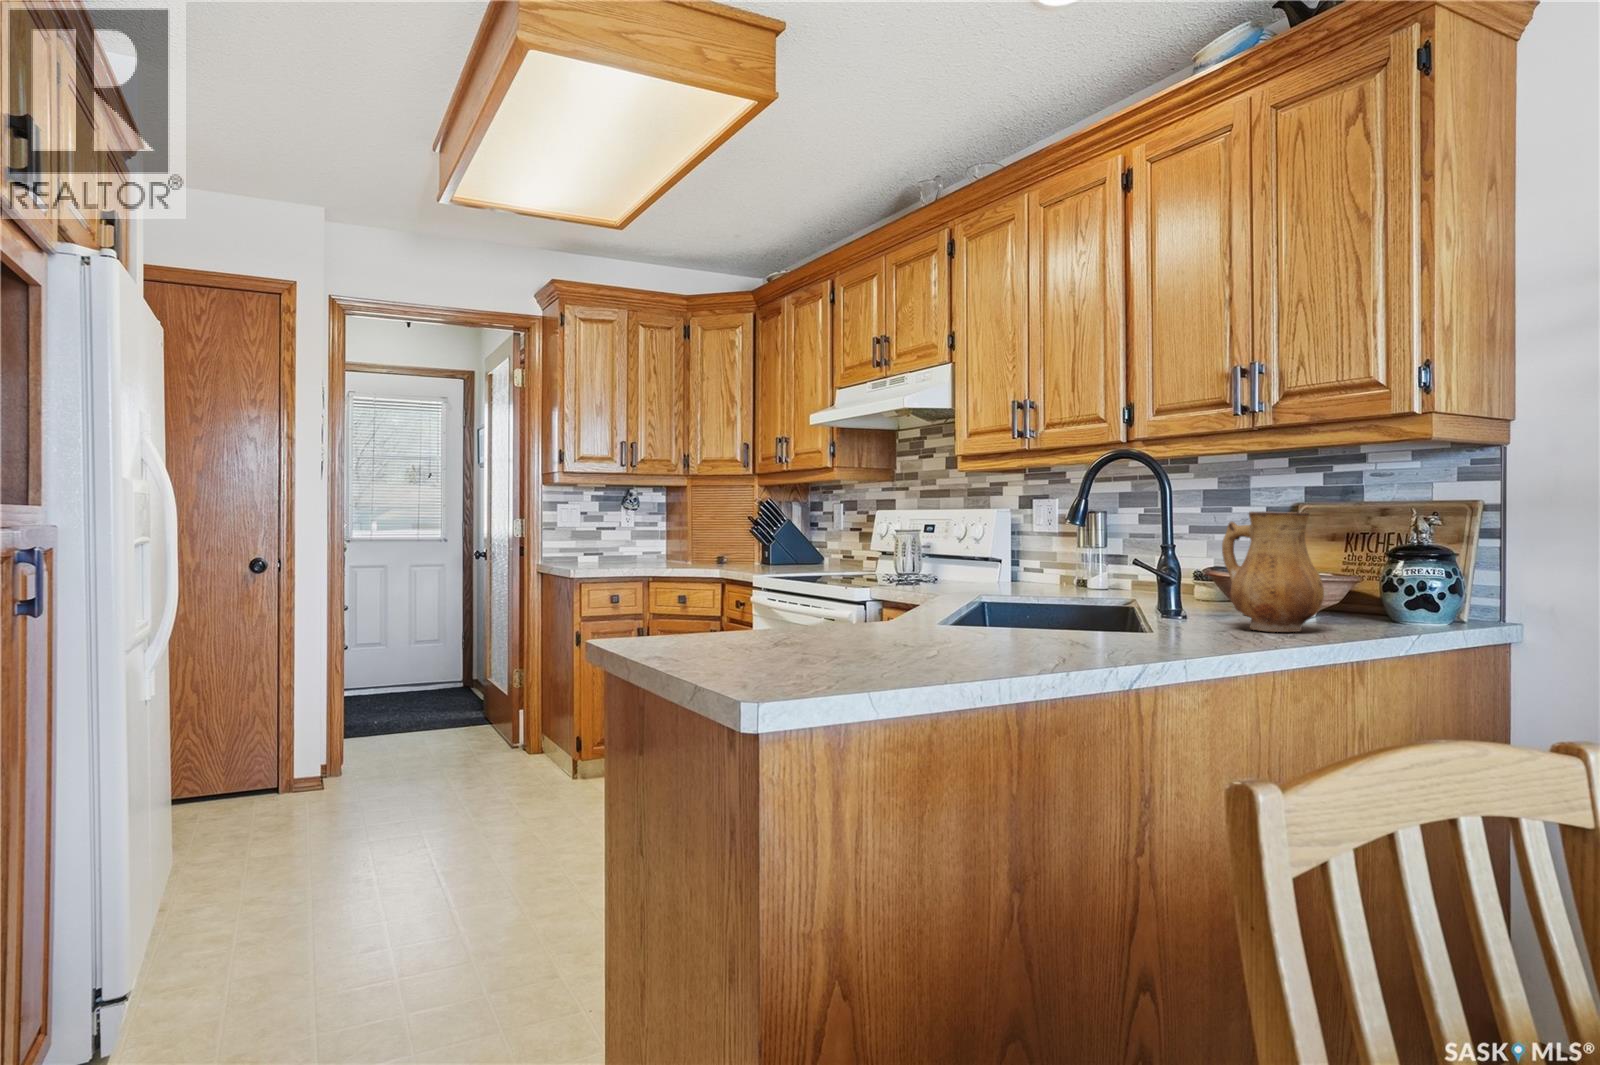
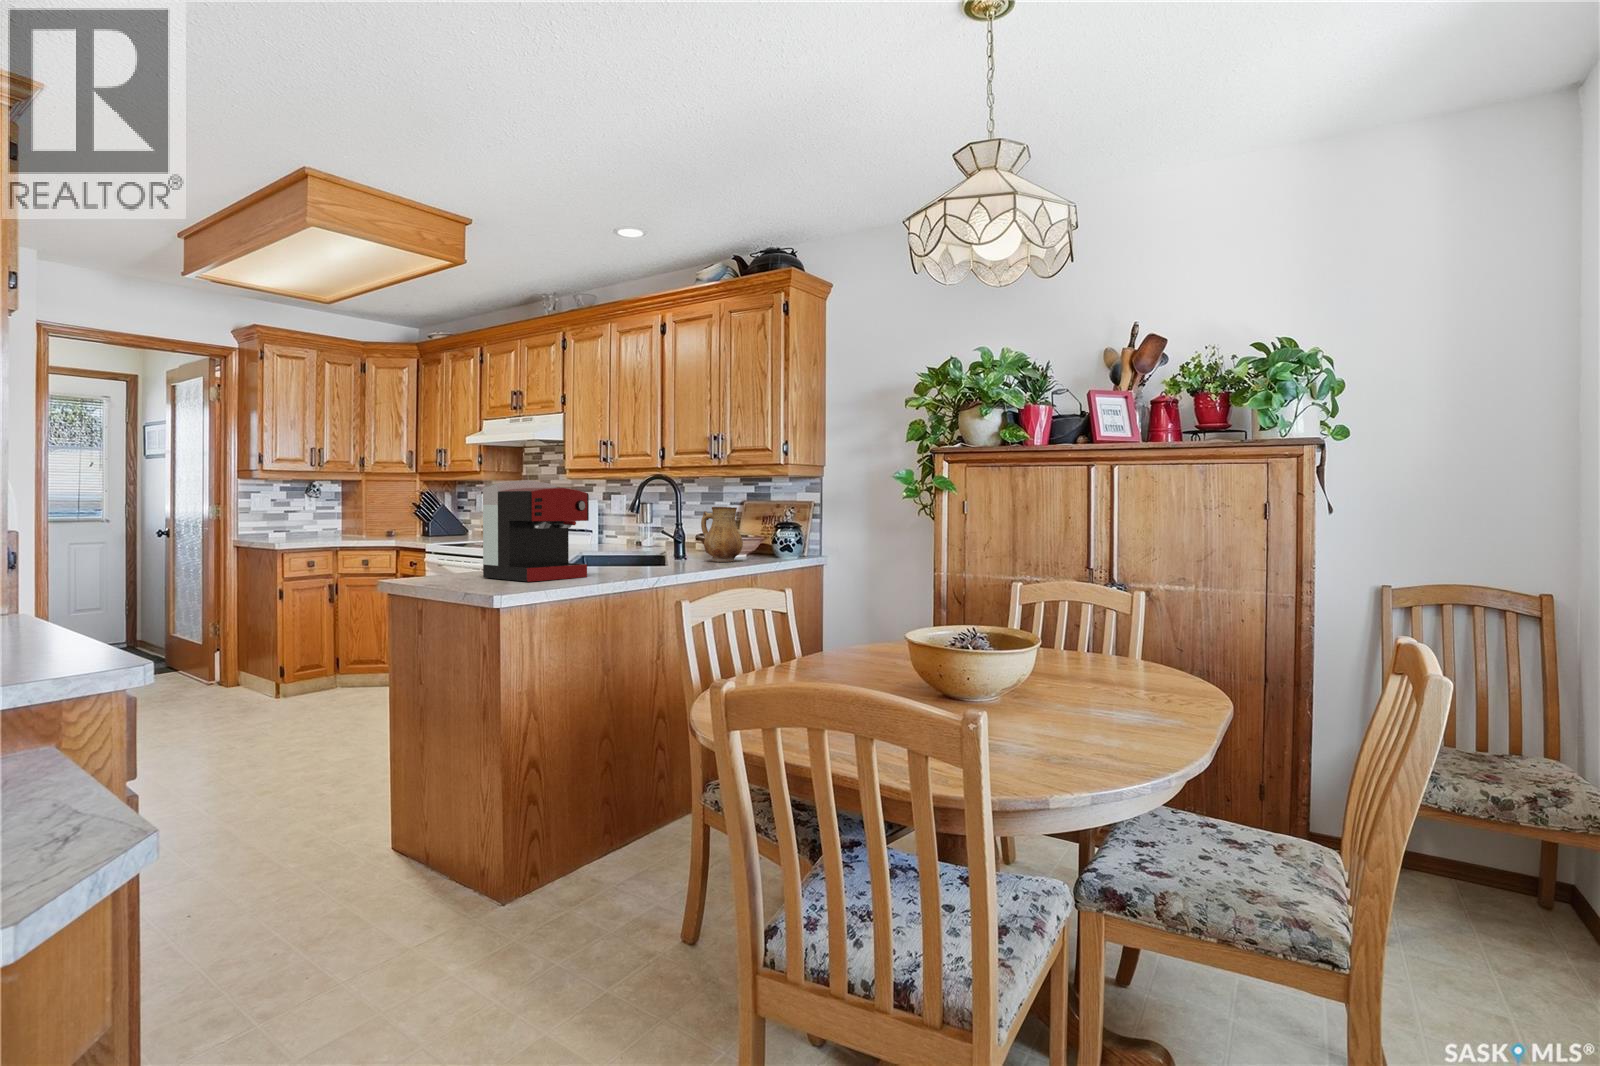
coffee maker: none [768,456,983,679] -> present [483,480,589,582]

